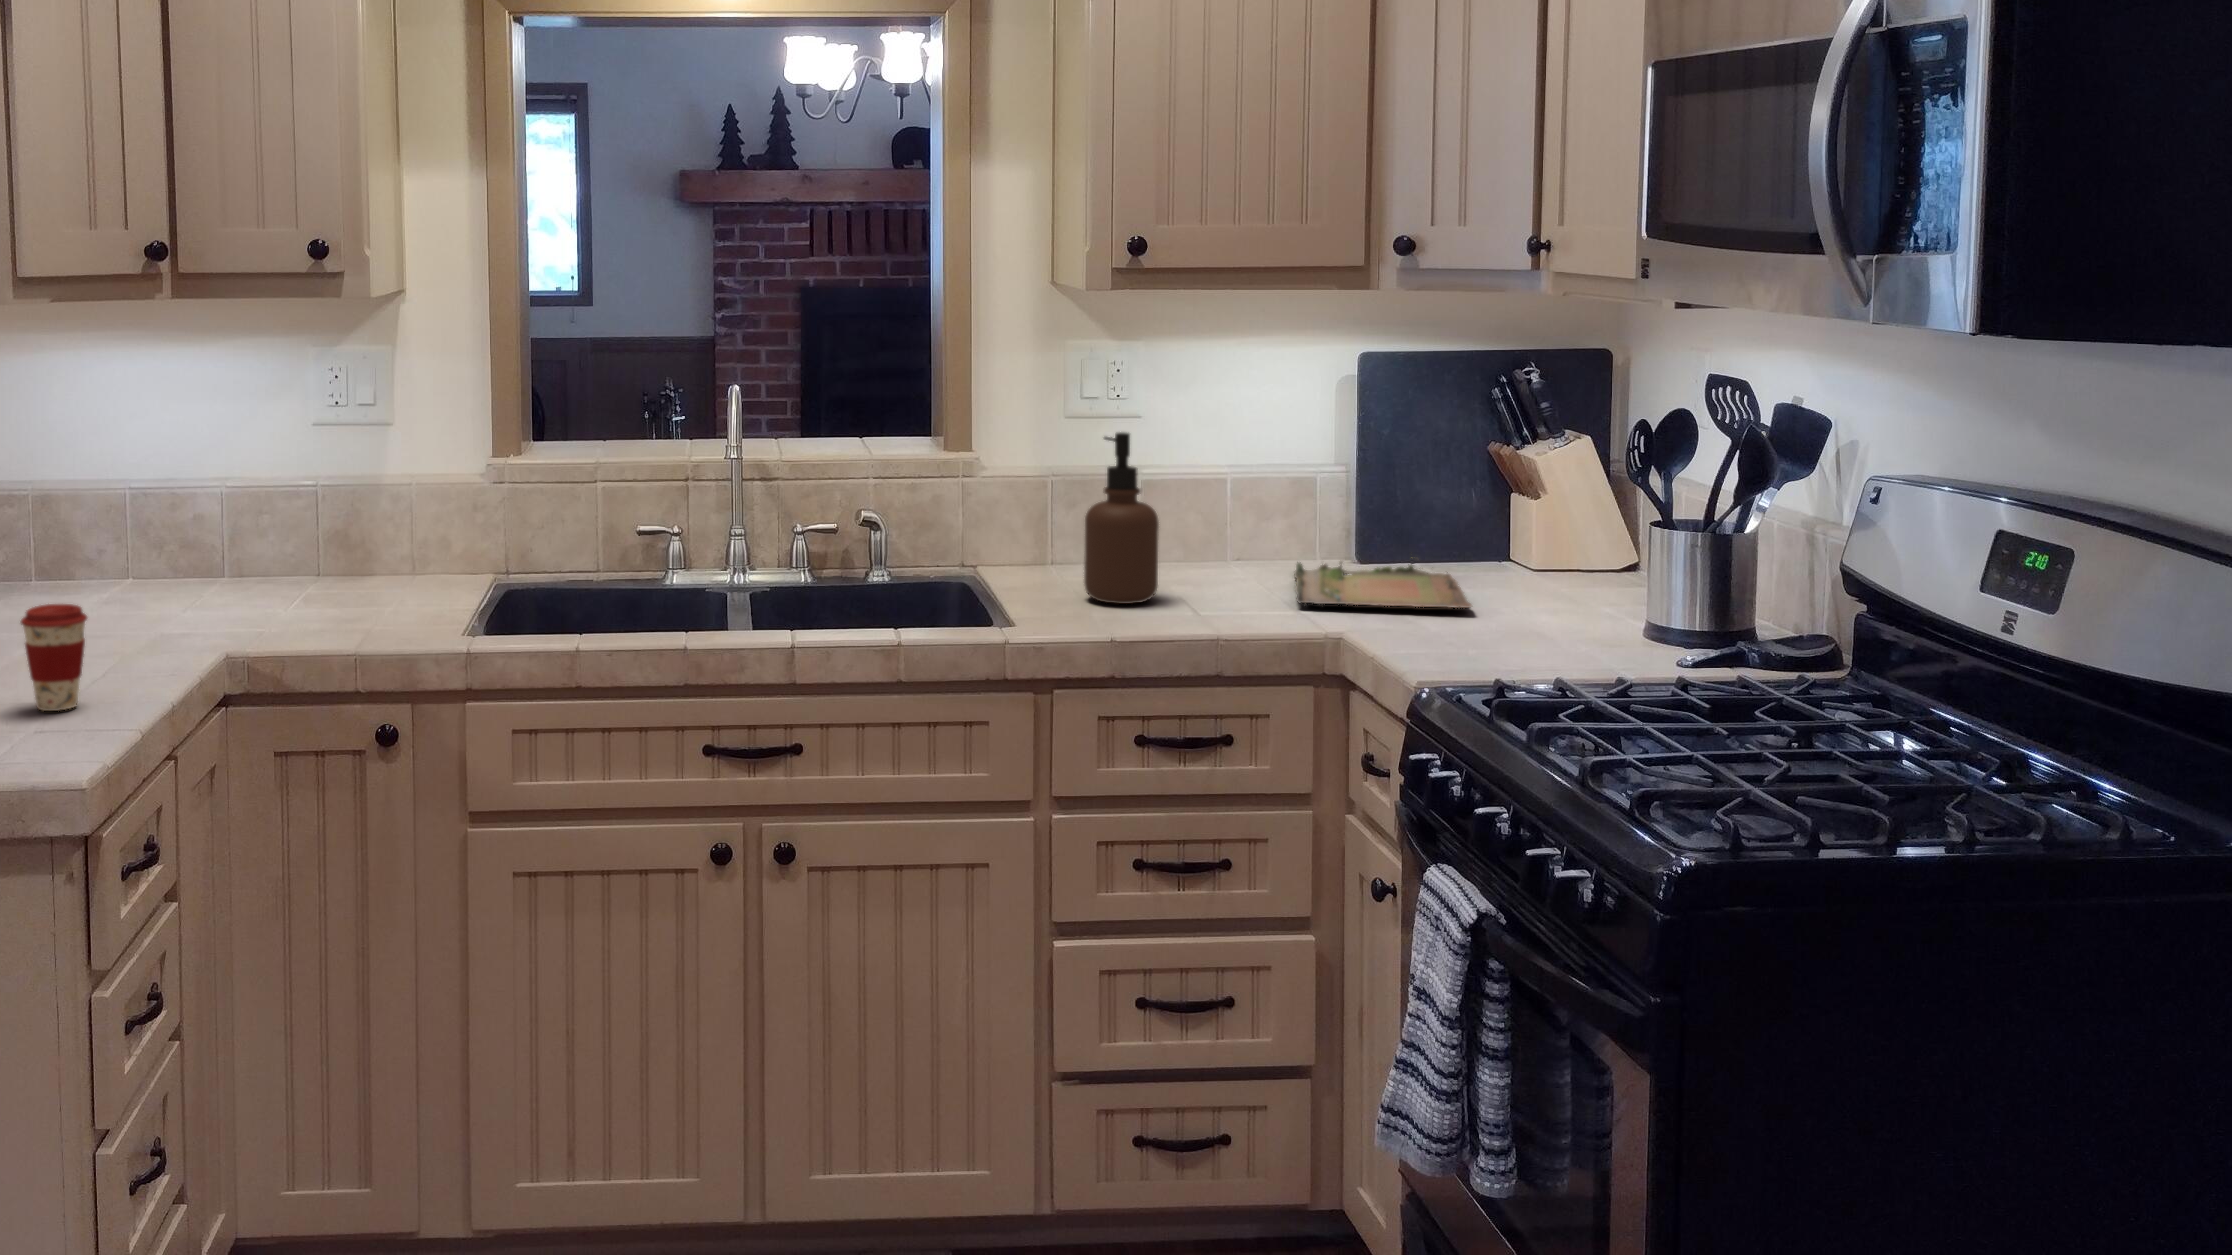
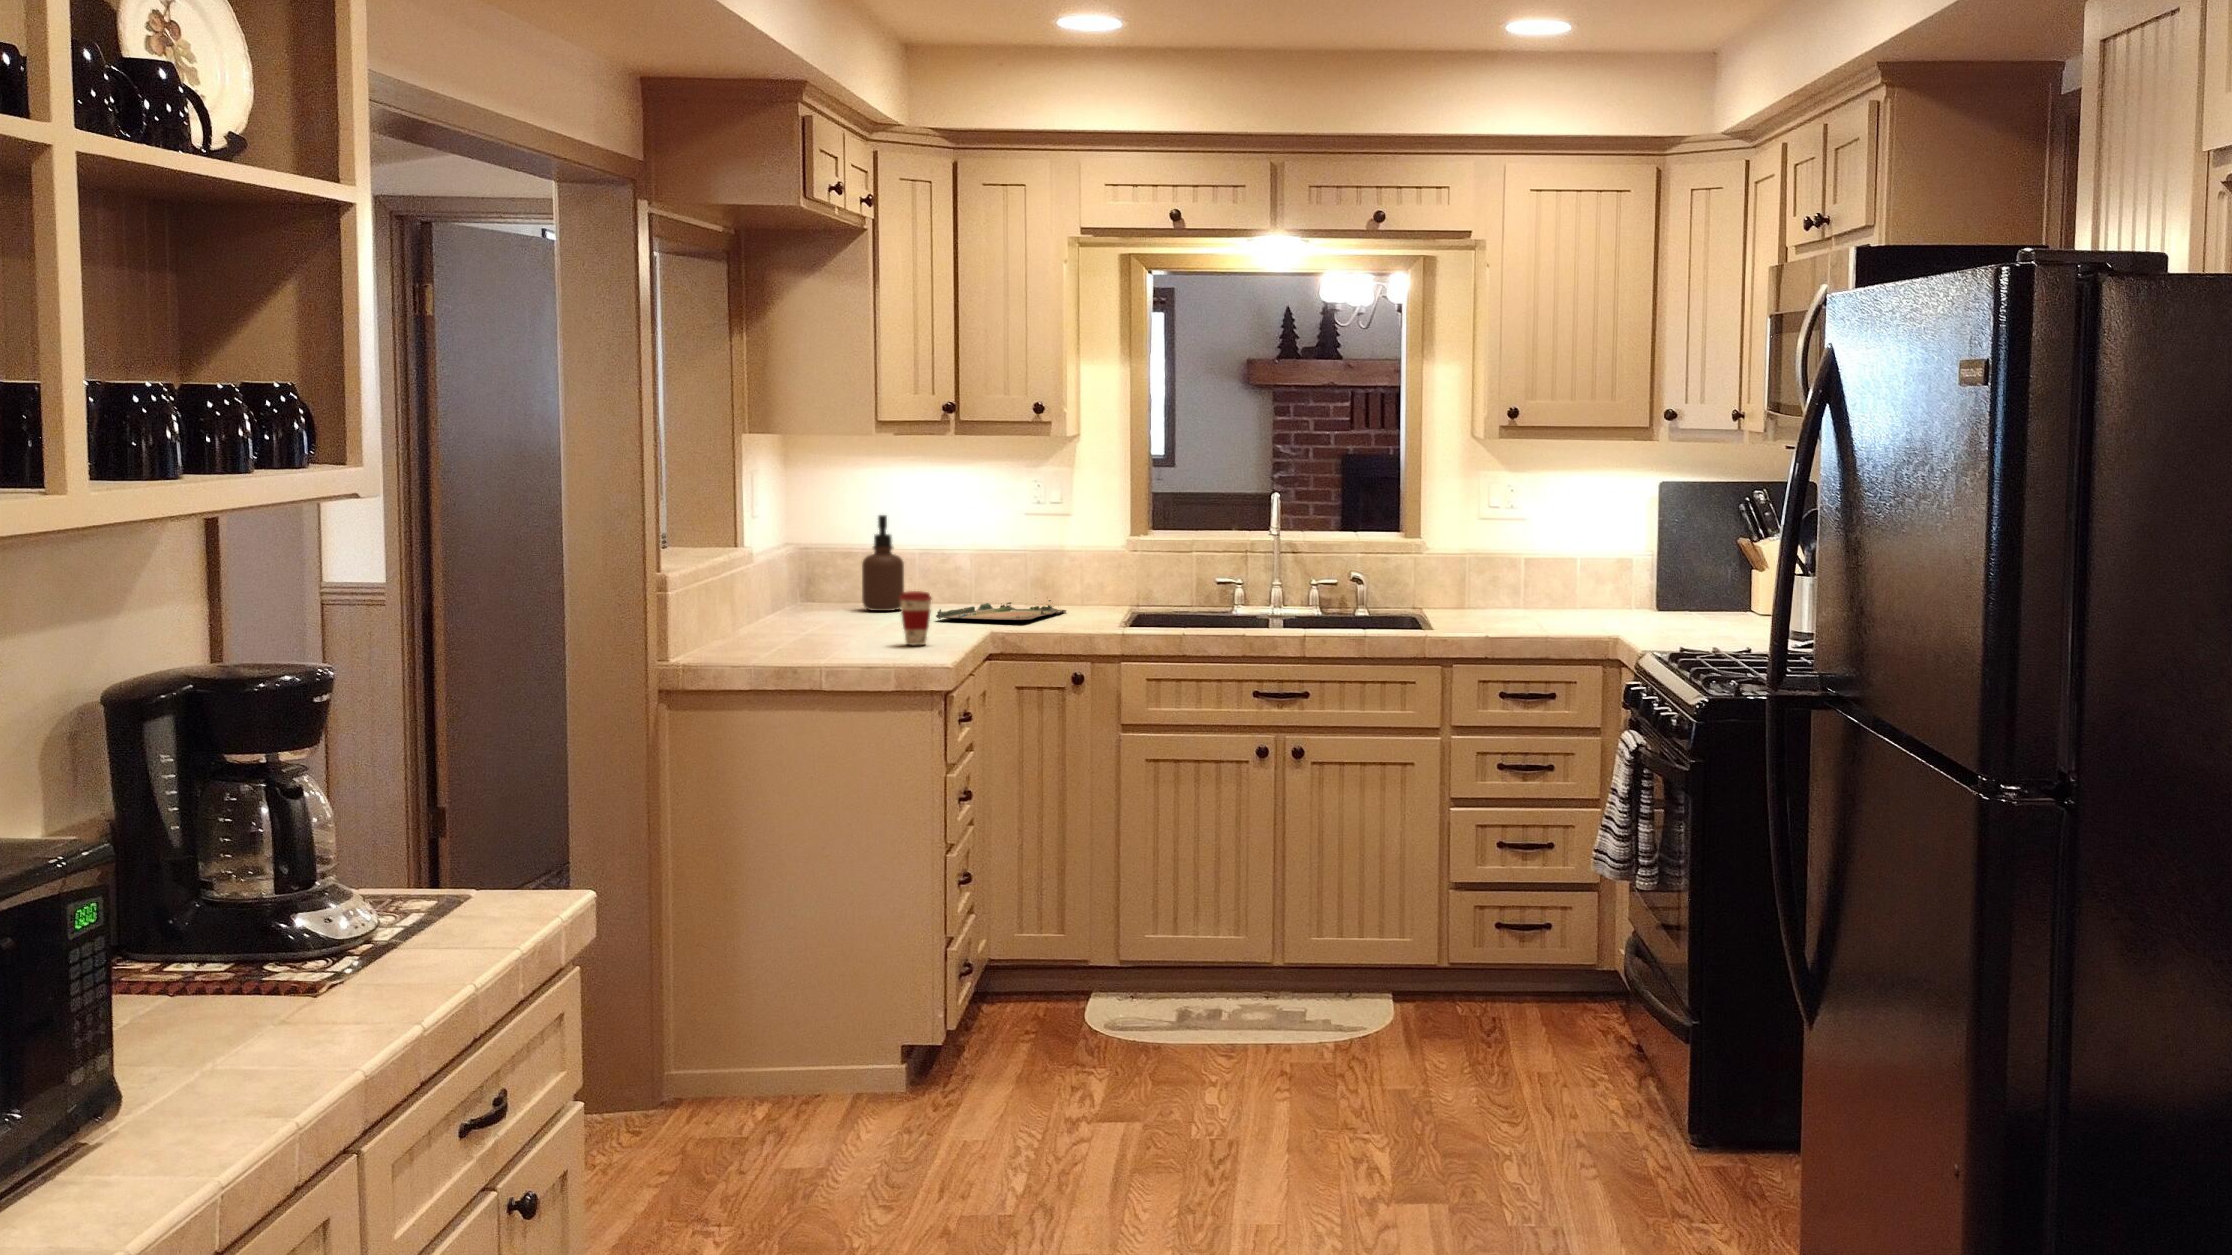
soap dispenser: present [1084,432,1159,604] -> present [862,515,904,611]
tray: present [1295,562,1472,608] -> present [936,600,1066,620]

